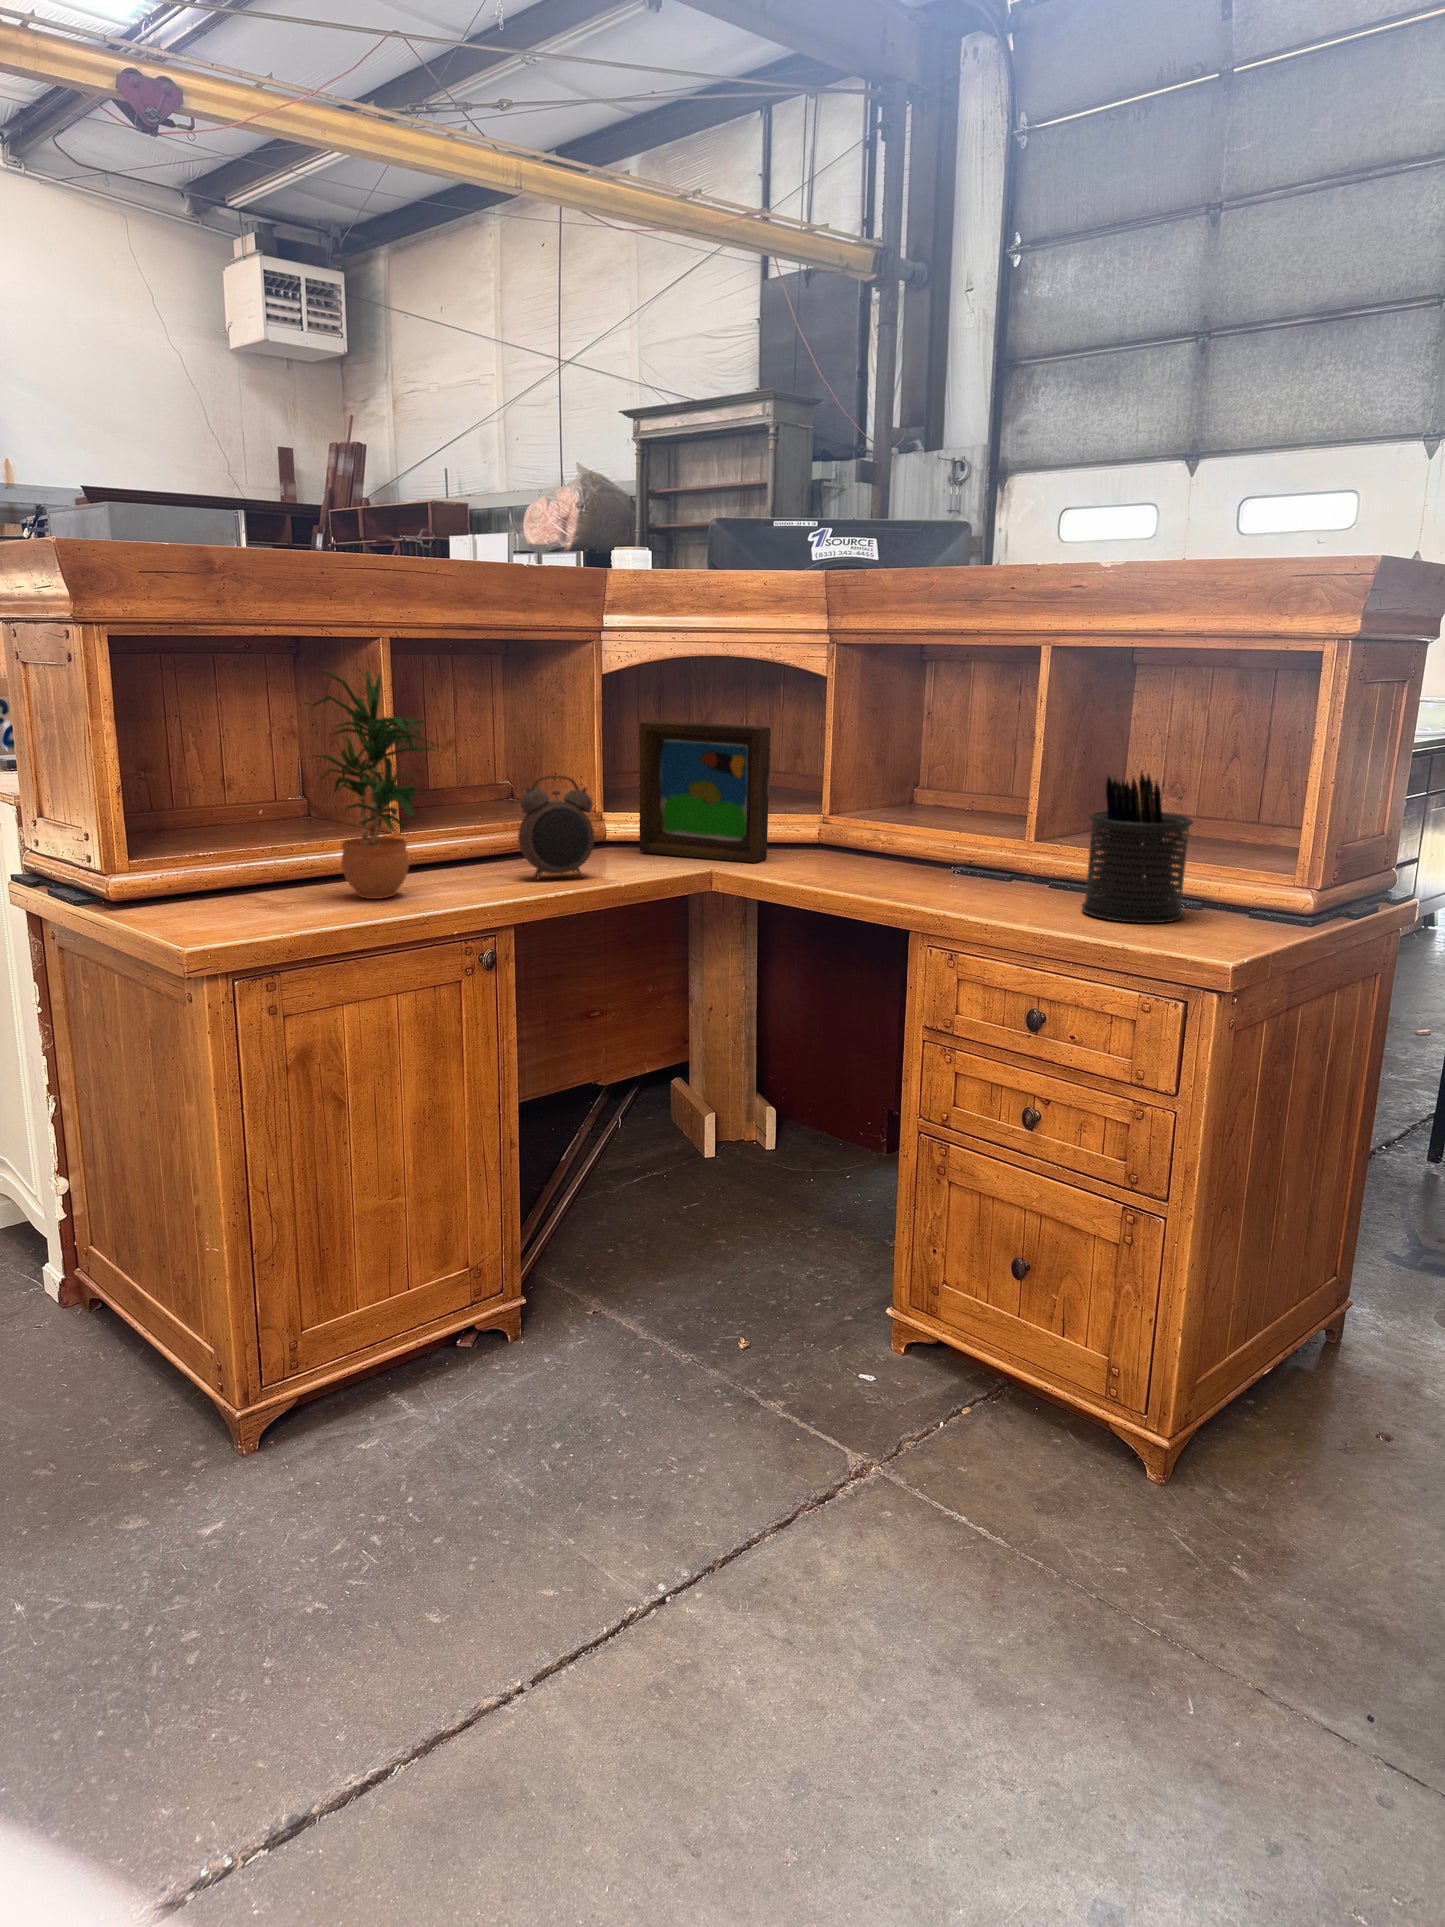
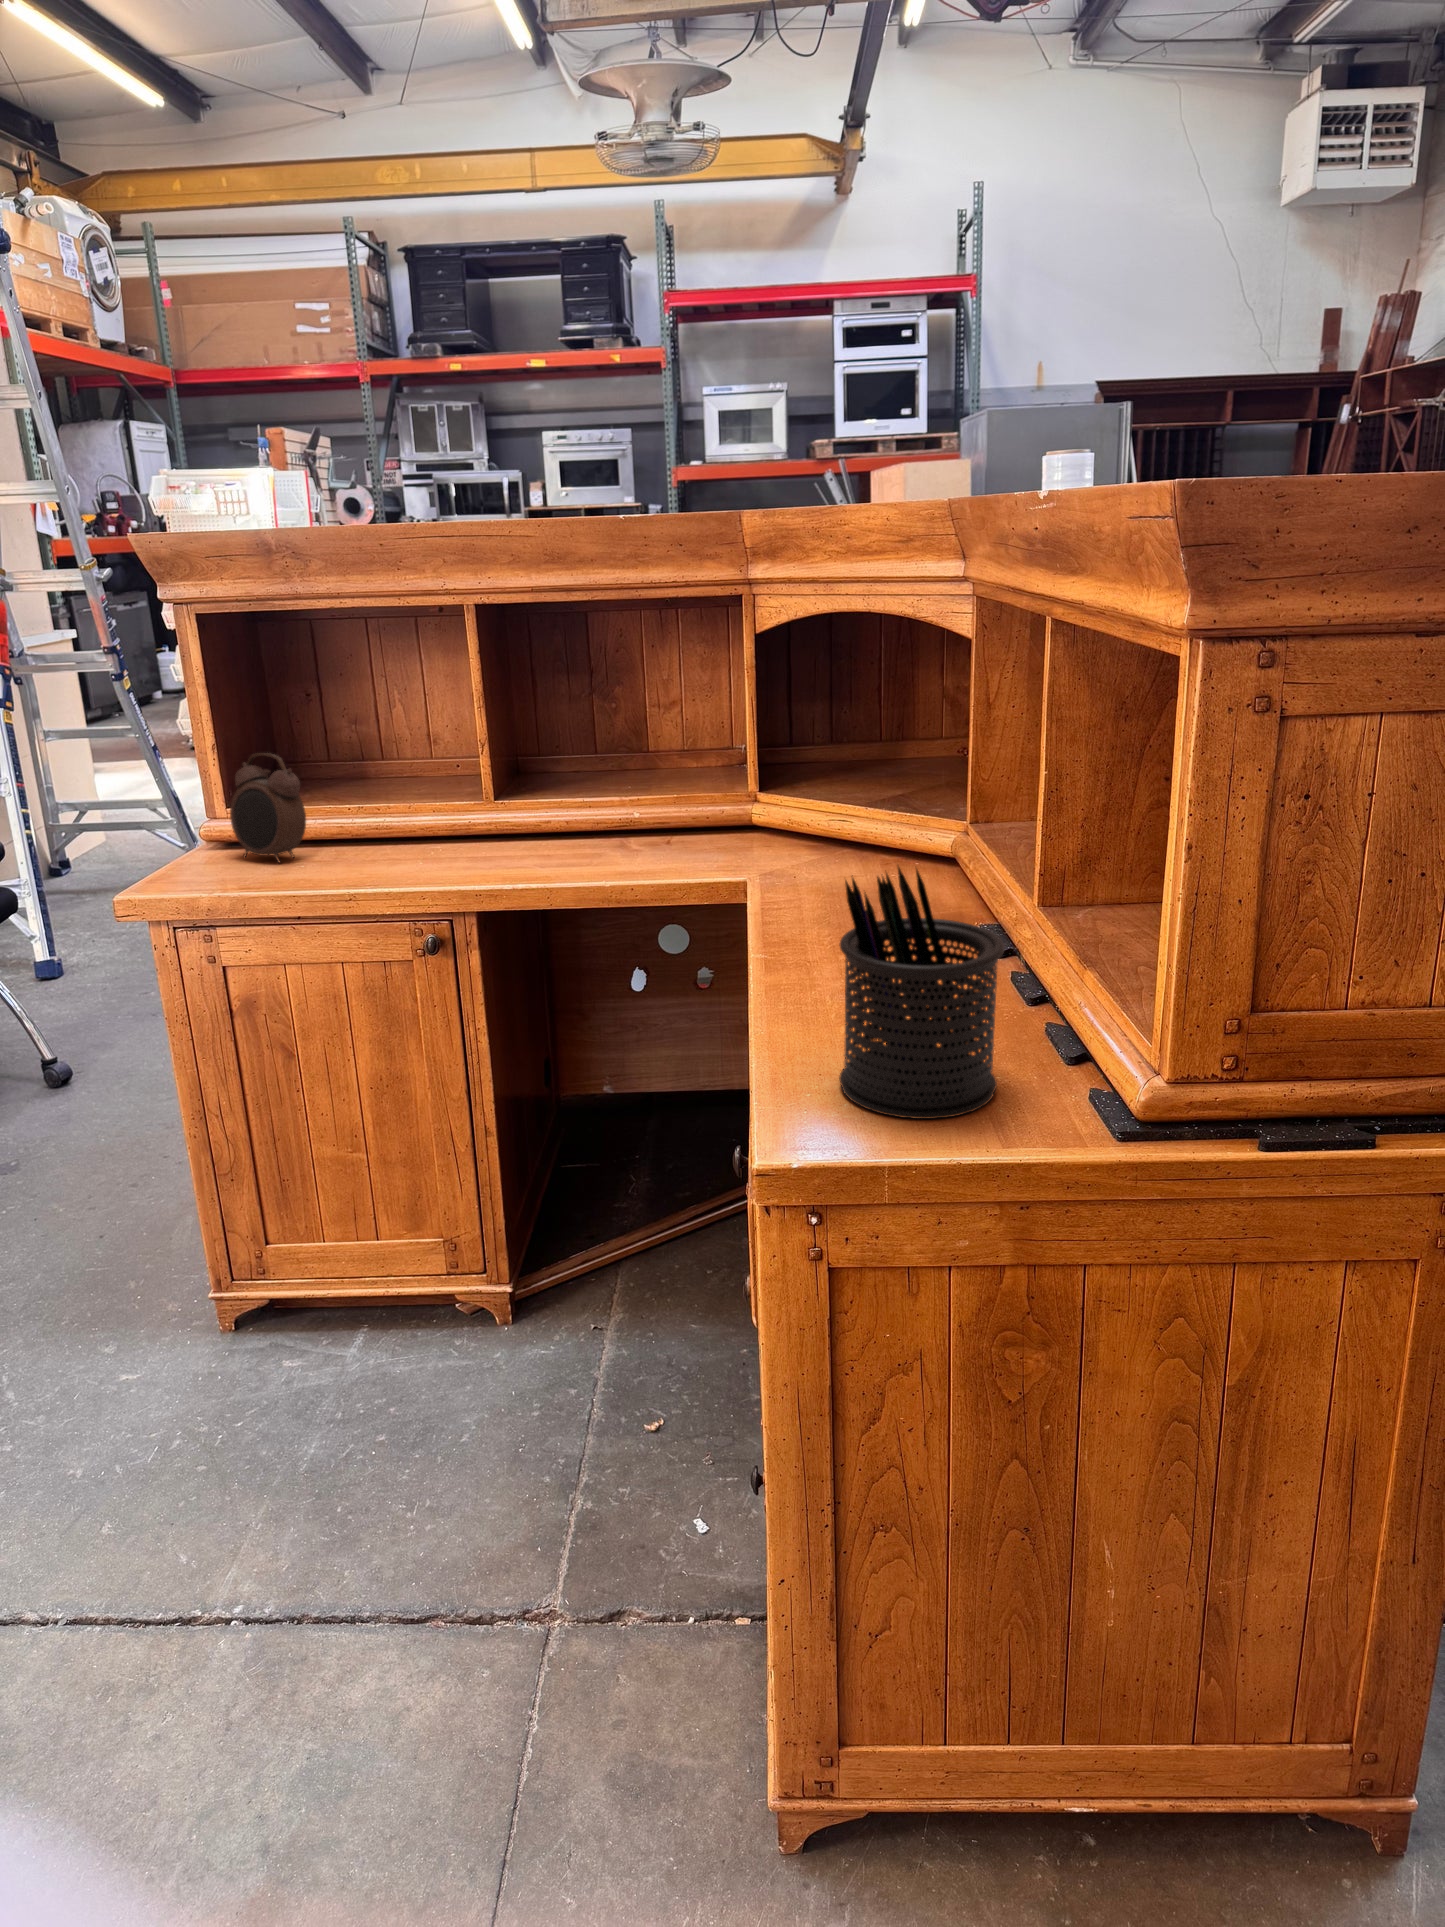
potted plant: present [312,669,435,899] -> none [352,639,463,866]
picture frame: present [639,720,771,863] -> none [778,699,867,891]
alarm clock: present [518,776,594,879] -> present [230,753,306,863]

